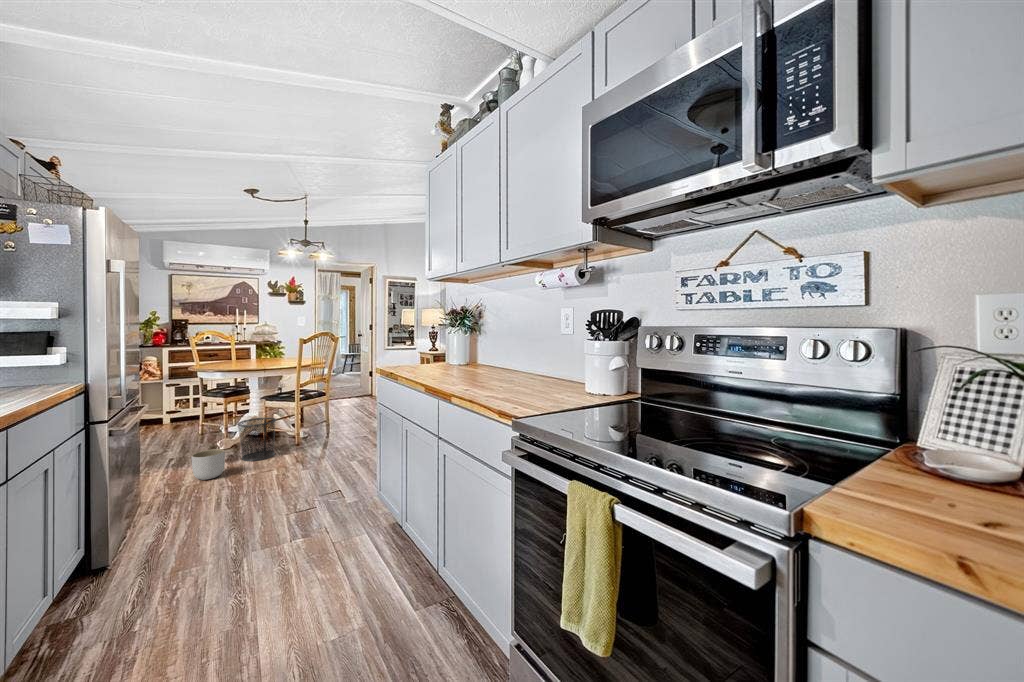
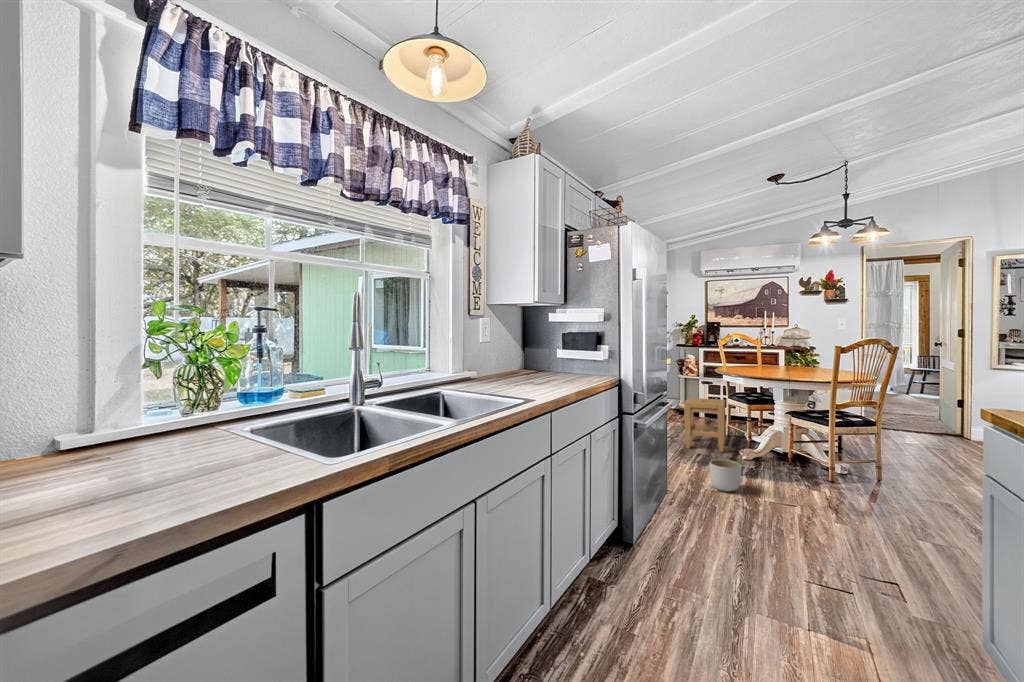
stool: none [153,396,202,454] -> present [684,398,725,452]
trash can: present [237,417,276,461] -> none [757,435,803,487]

